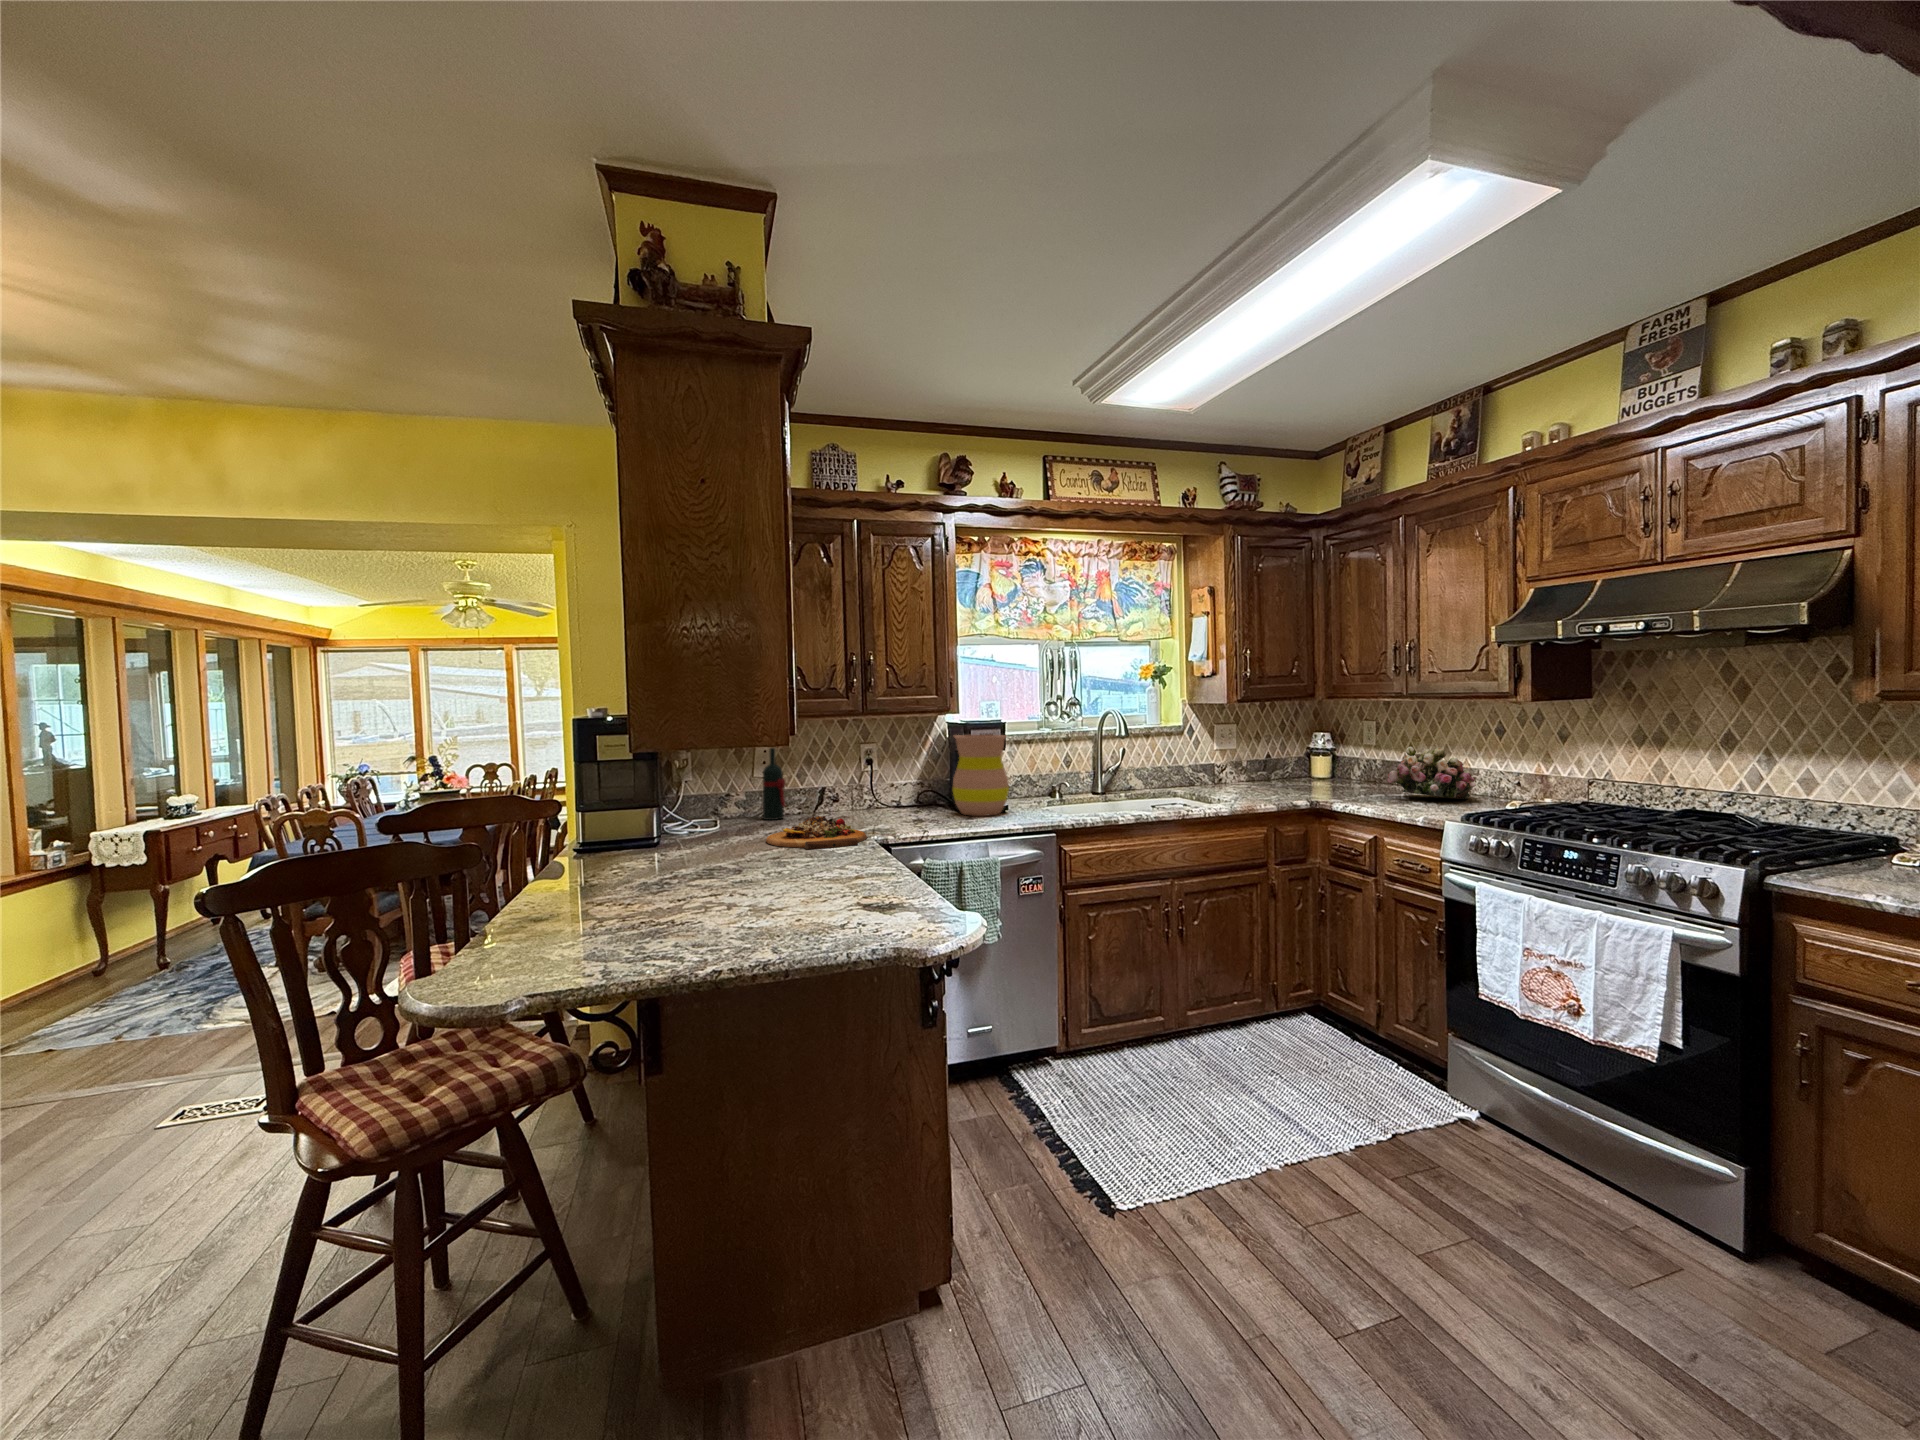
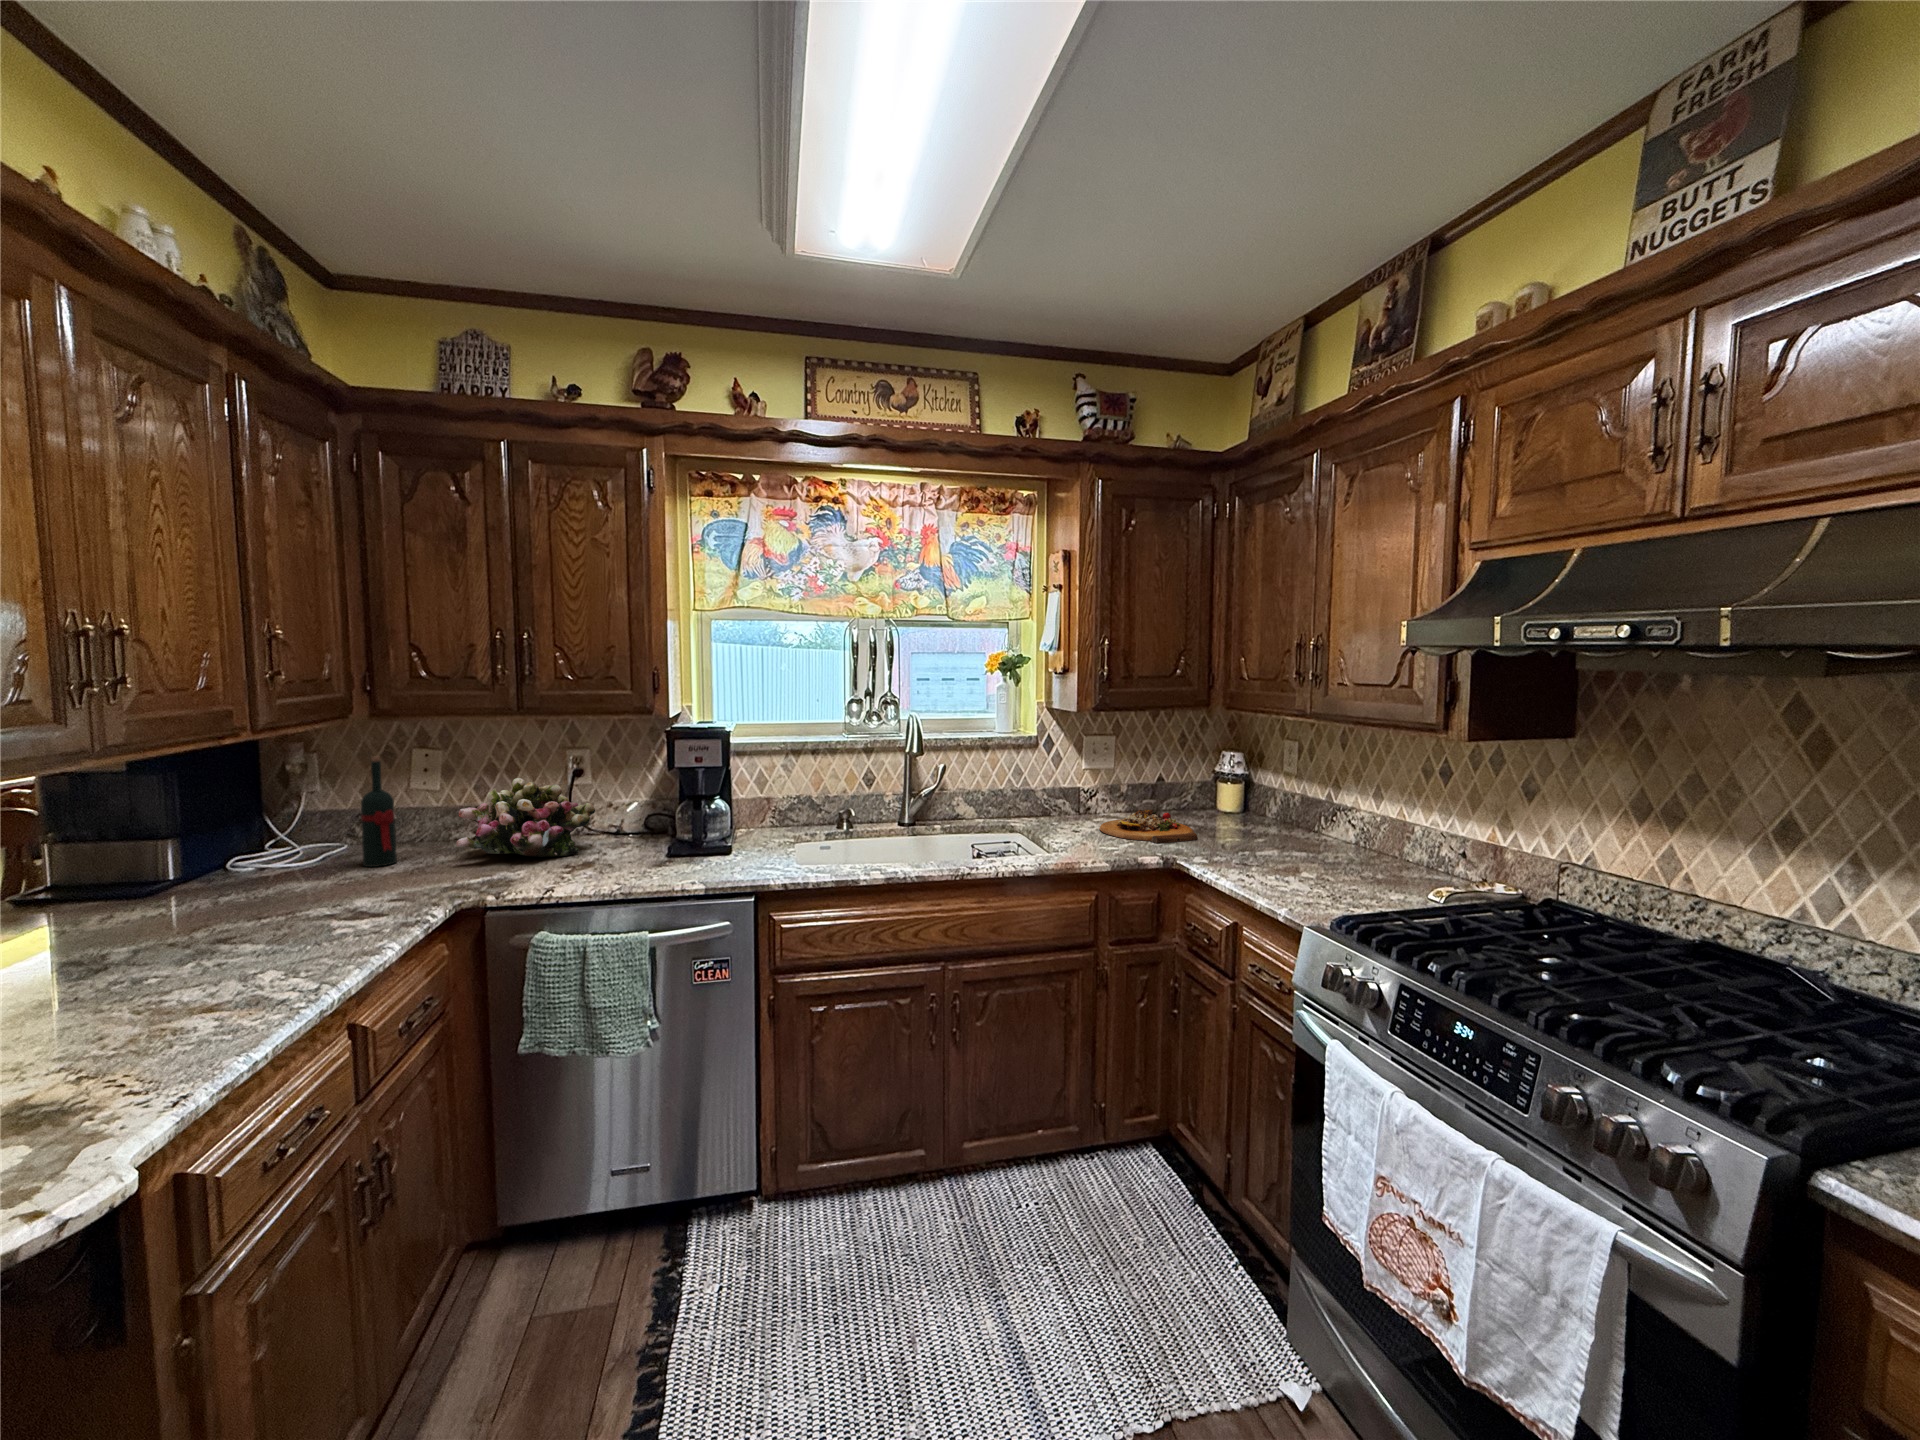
vase: present [953,735,1009,816] -> none [619,754,704,873]
flower arrangement: present [1387,747,1476,799] -> present [456,778,595,857]
cutting board: present [766,816,868,850] -> present [1099,809,1198,844]

